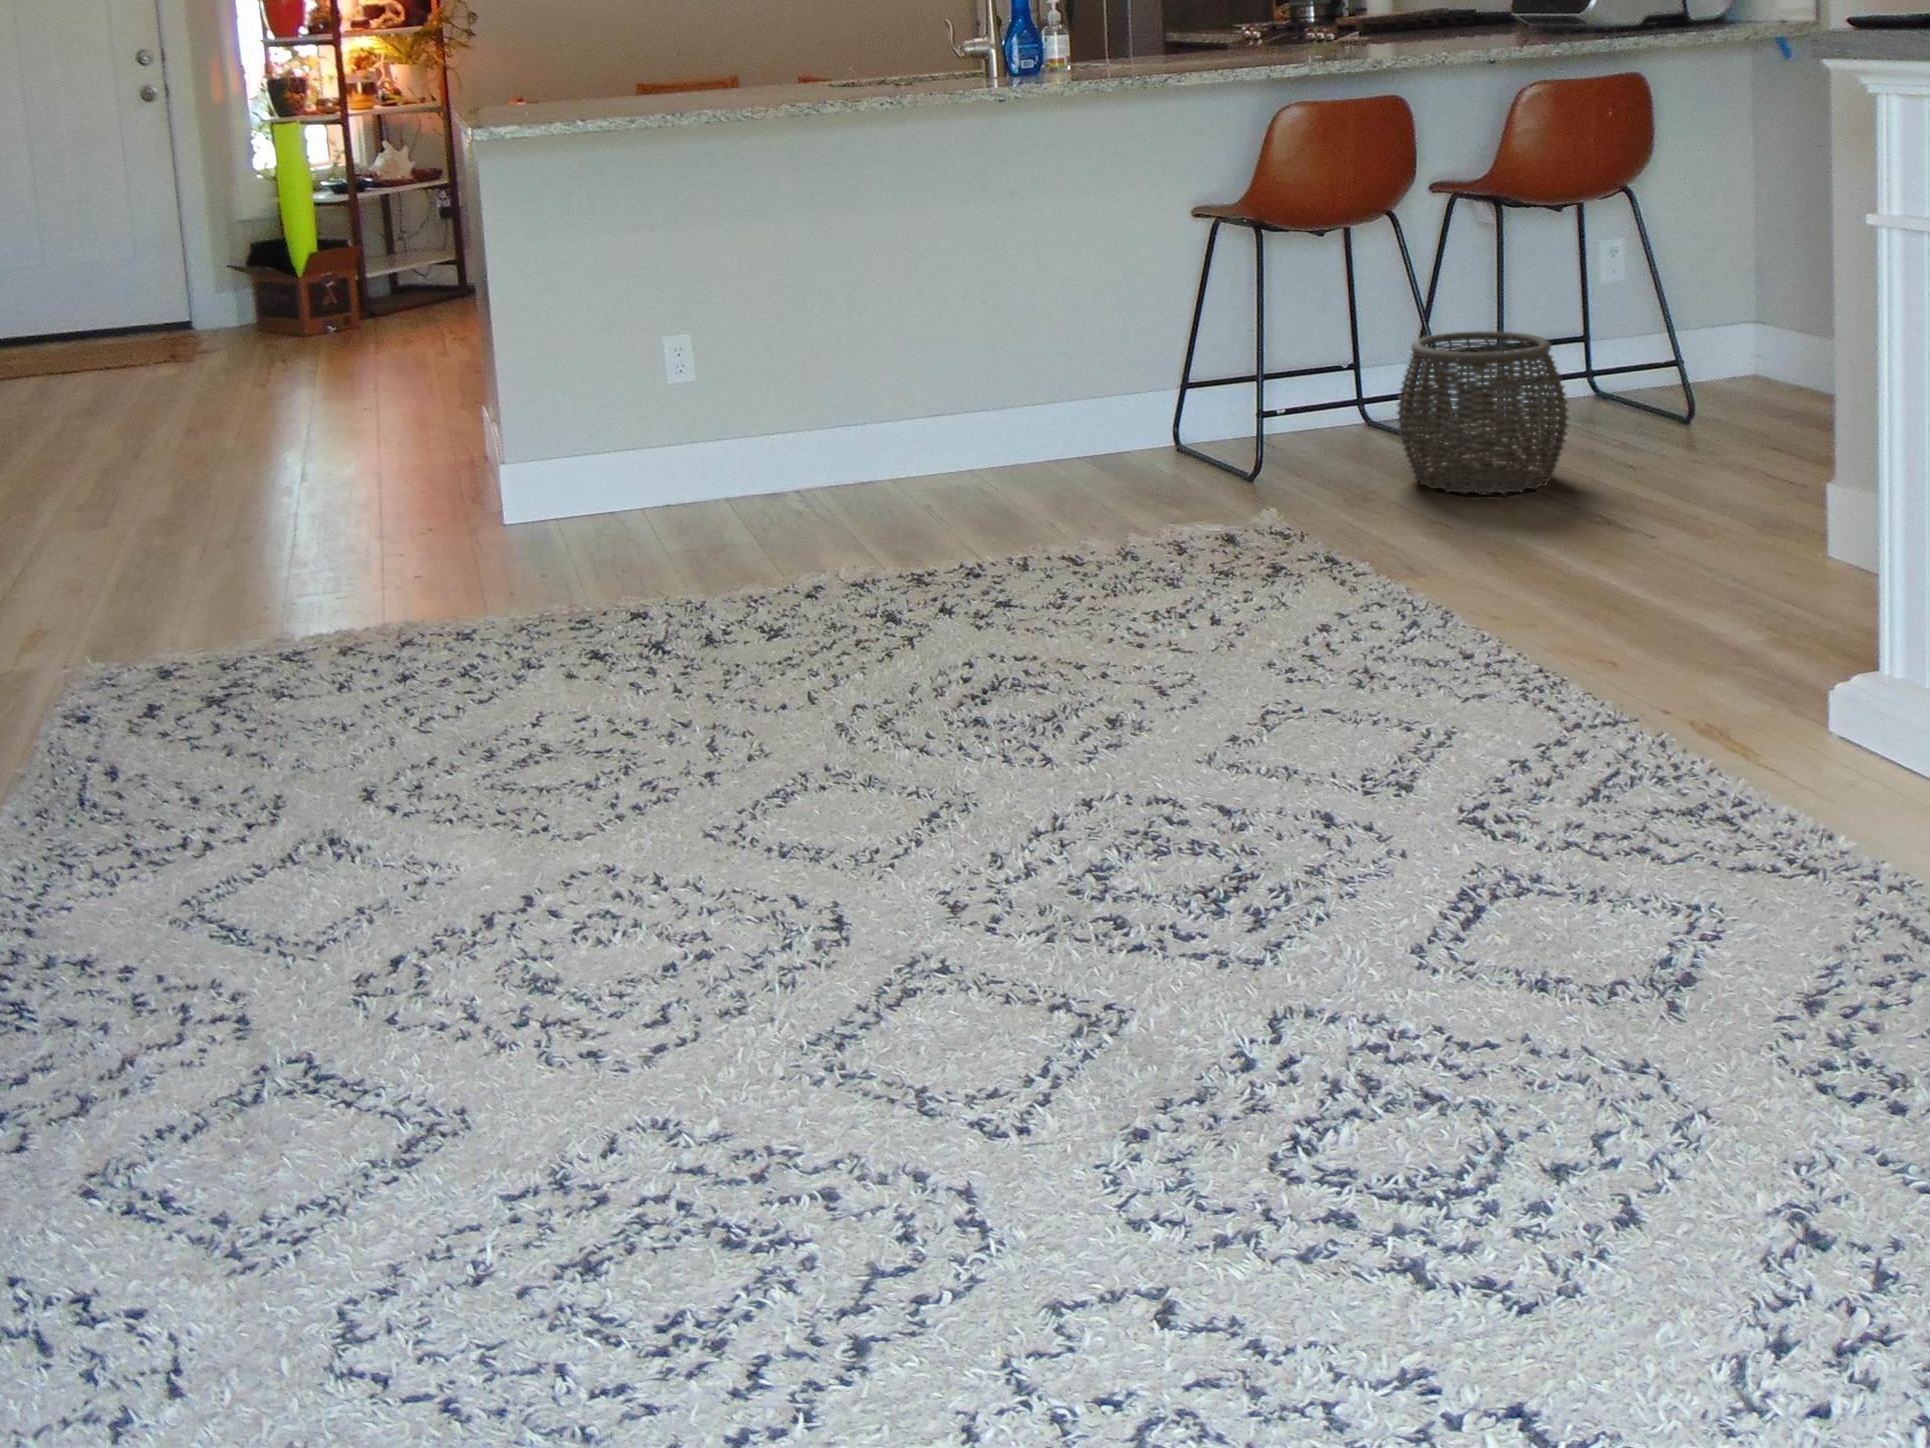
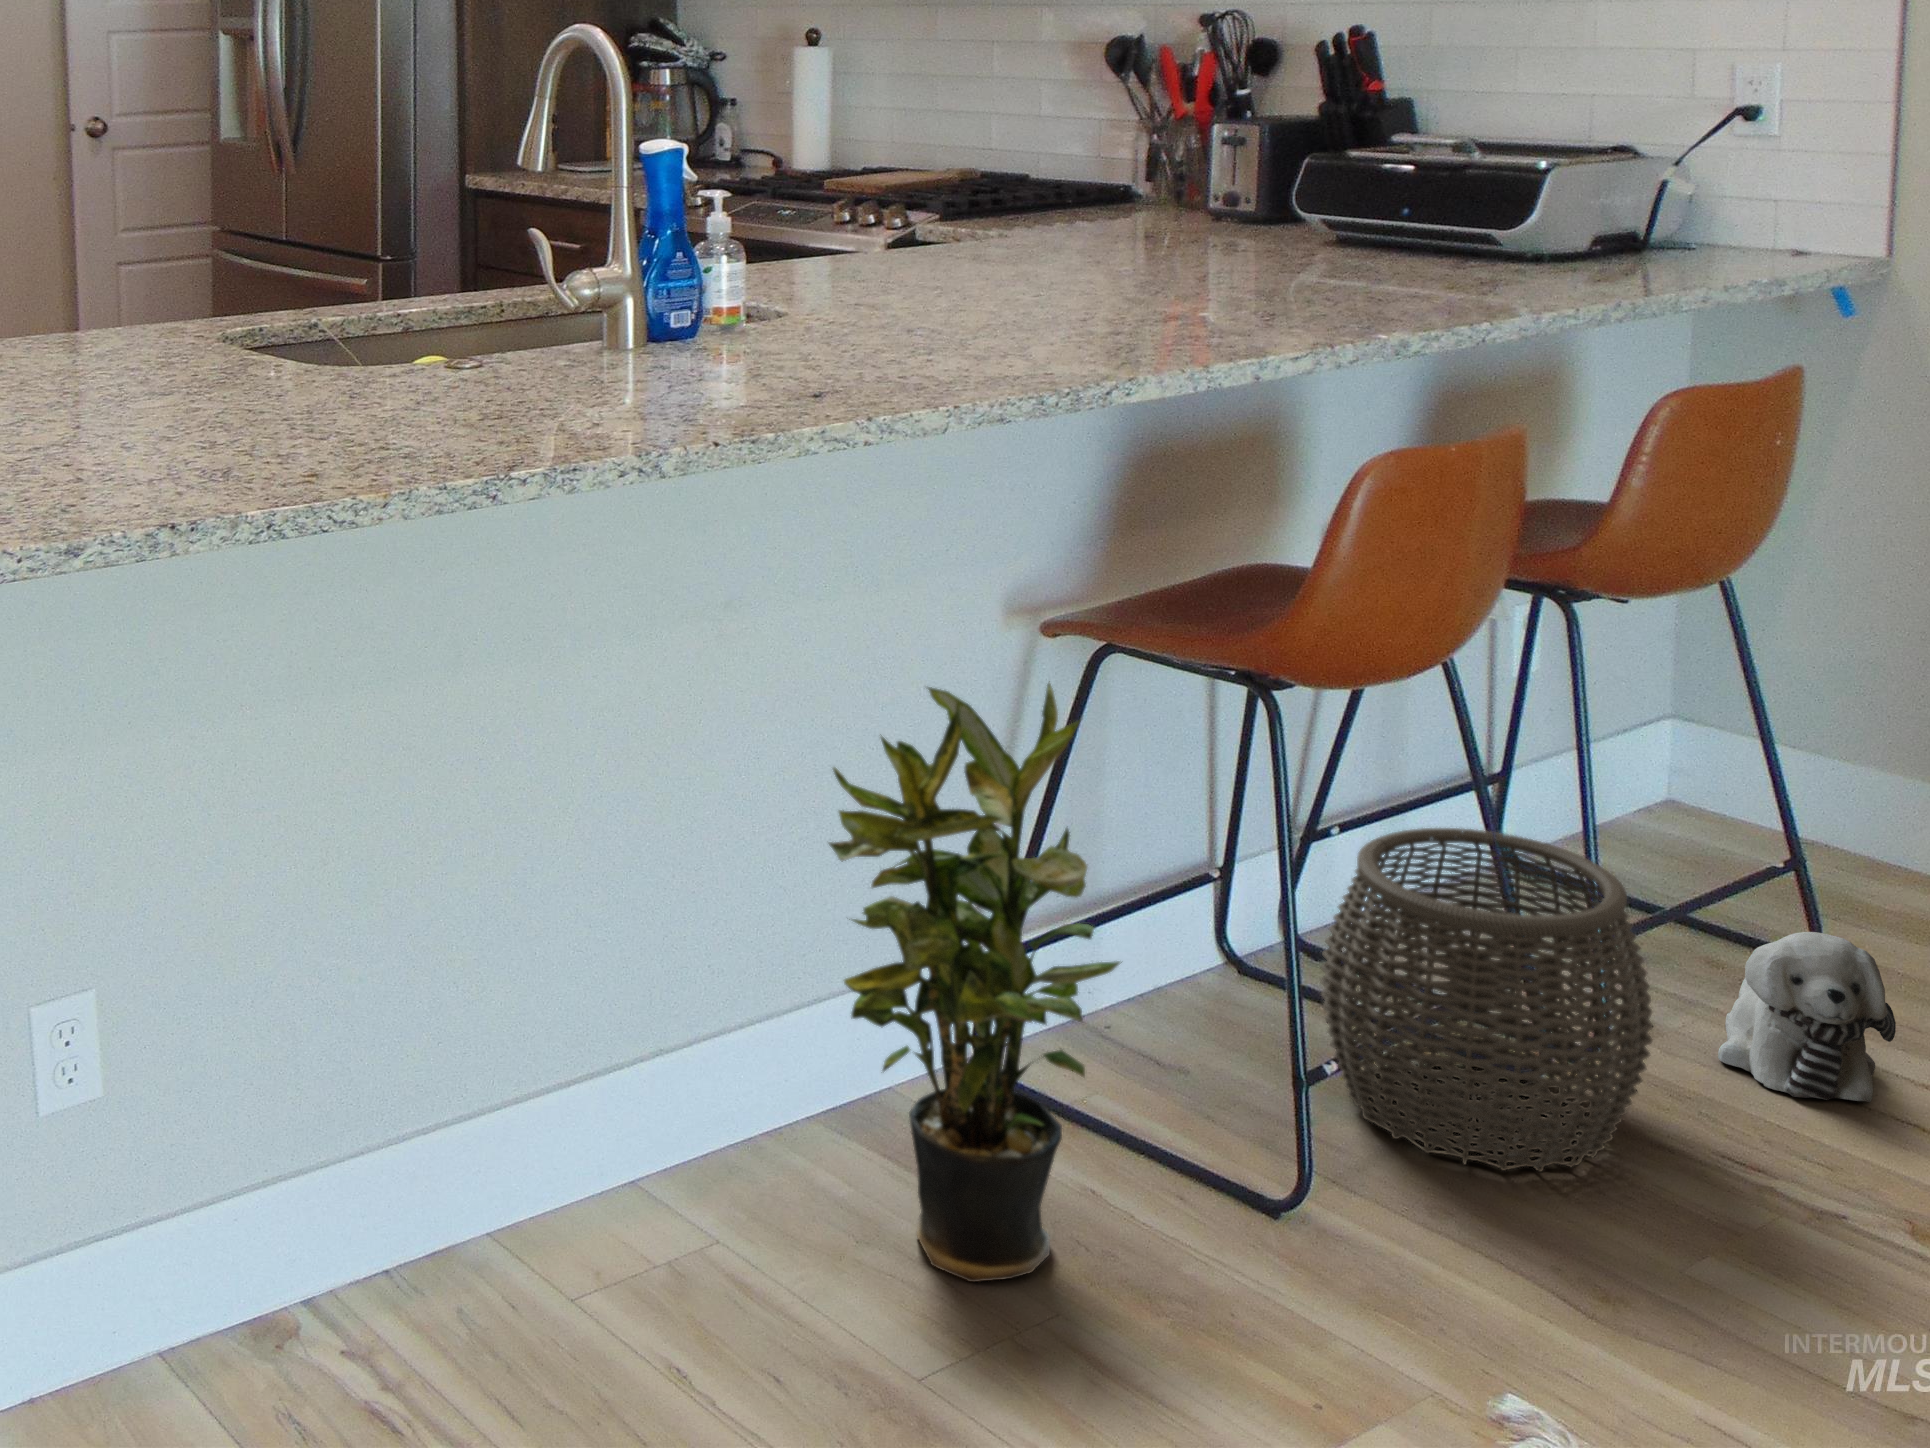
potted plant: none [1070,221,1221,514] -> present [829,681,1122,1282]
plush toy: none [1657,389,1748,482] -> present [1718,932,1896,1102]

